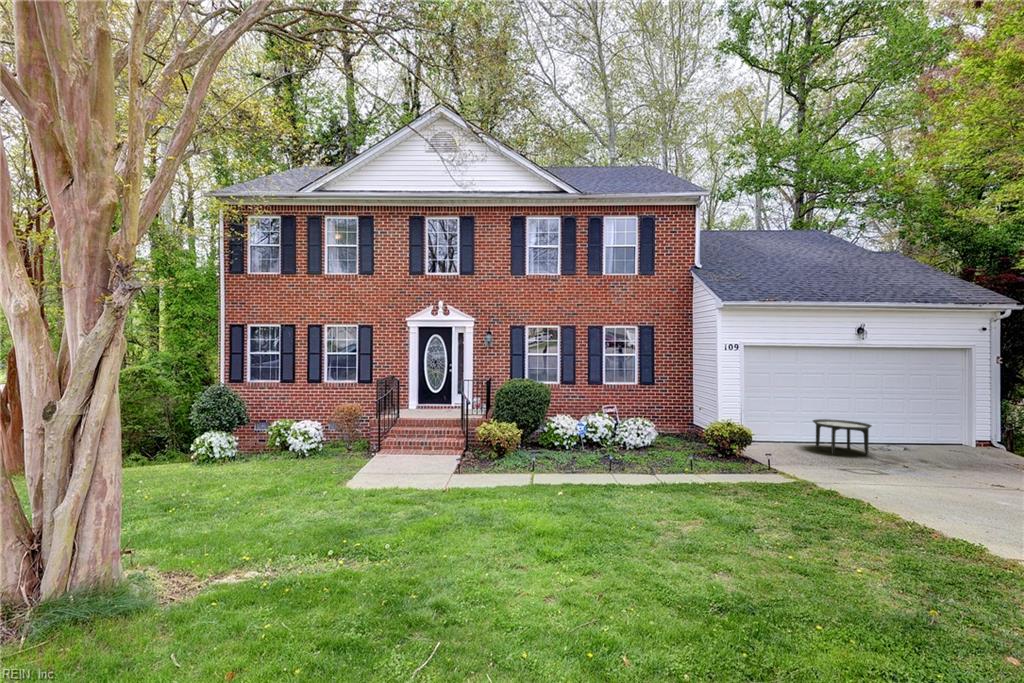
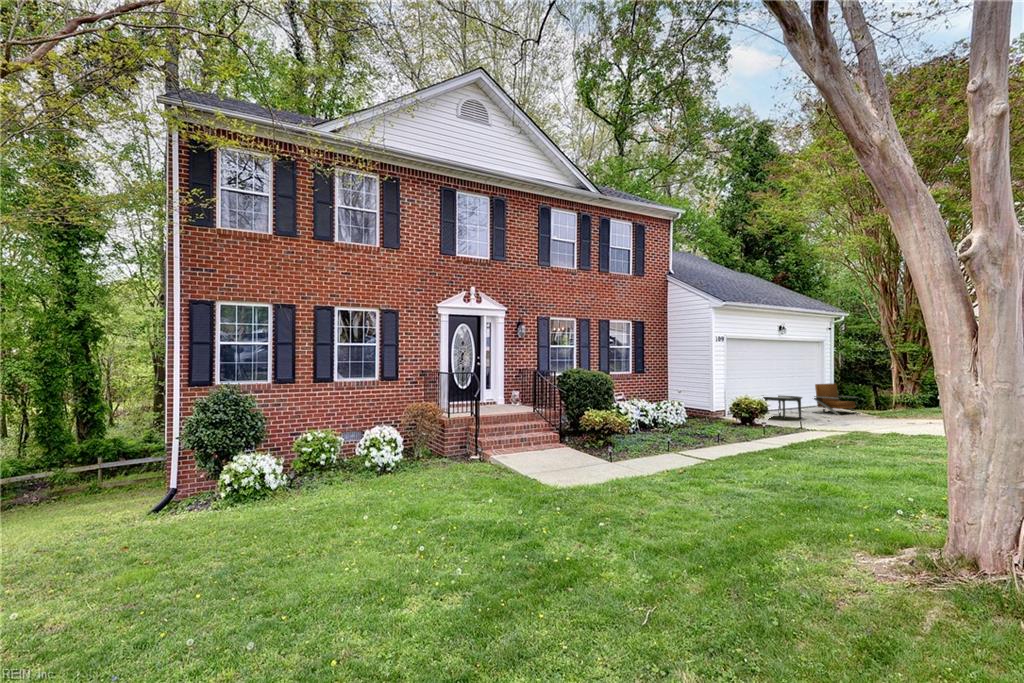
lounge chair: none [926,409,1012,459] -> present [812,383,859,415]

